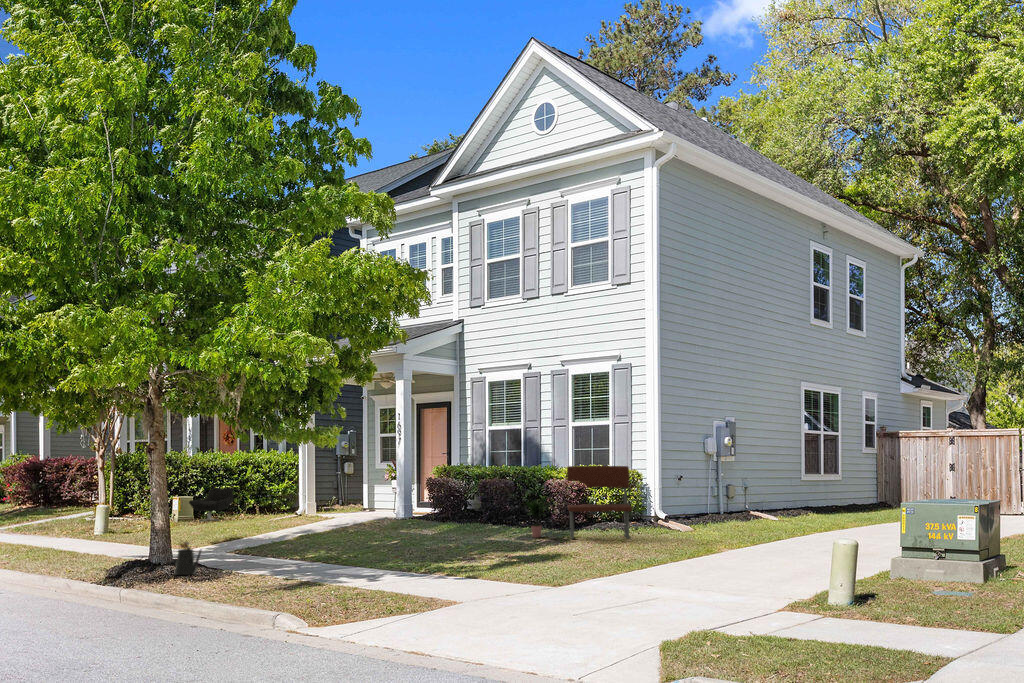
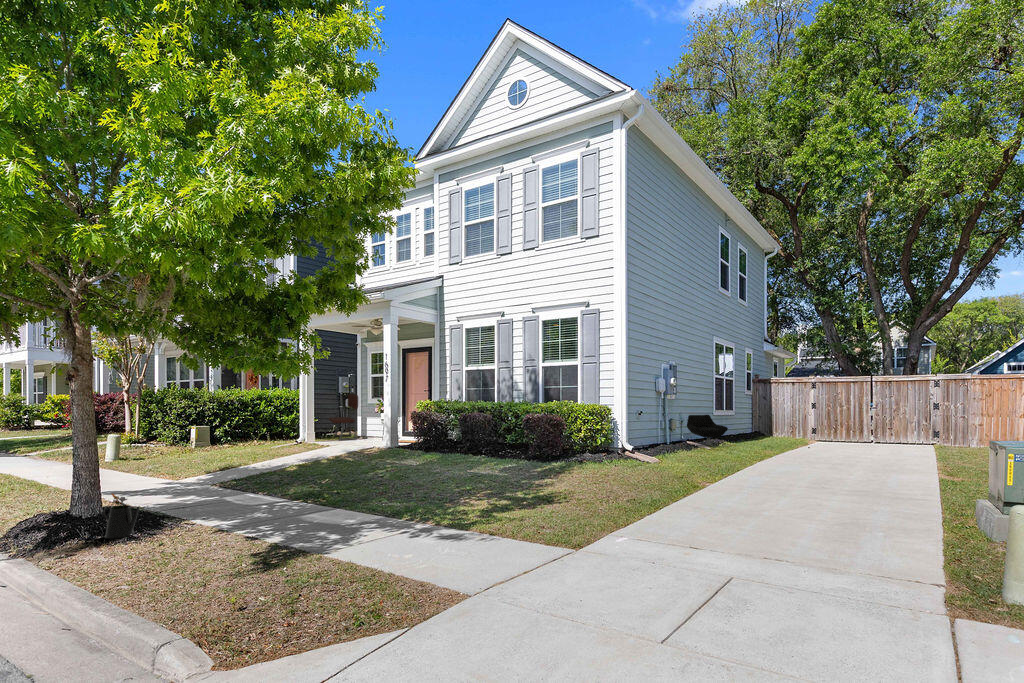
bench: present [567,466,632,539] -> present [329,394,358,440]
lounge chair: present [189,488,233,520] -> present [687,415,728,447]
potted plant: present [526,500,549,537] -> none [504,433,529,470]

